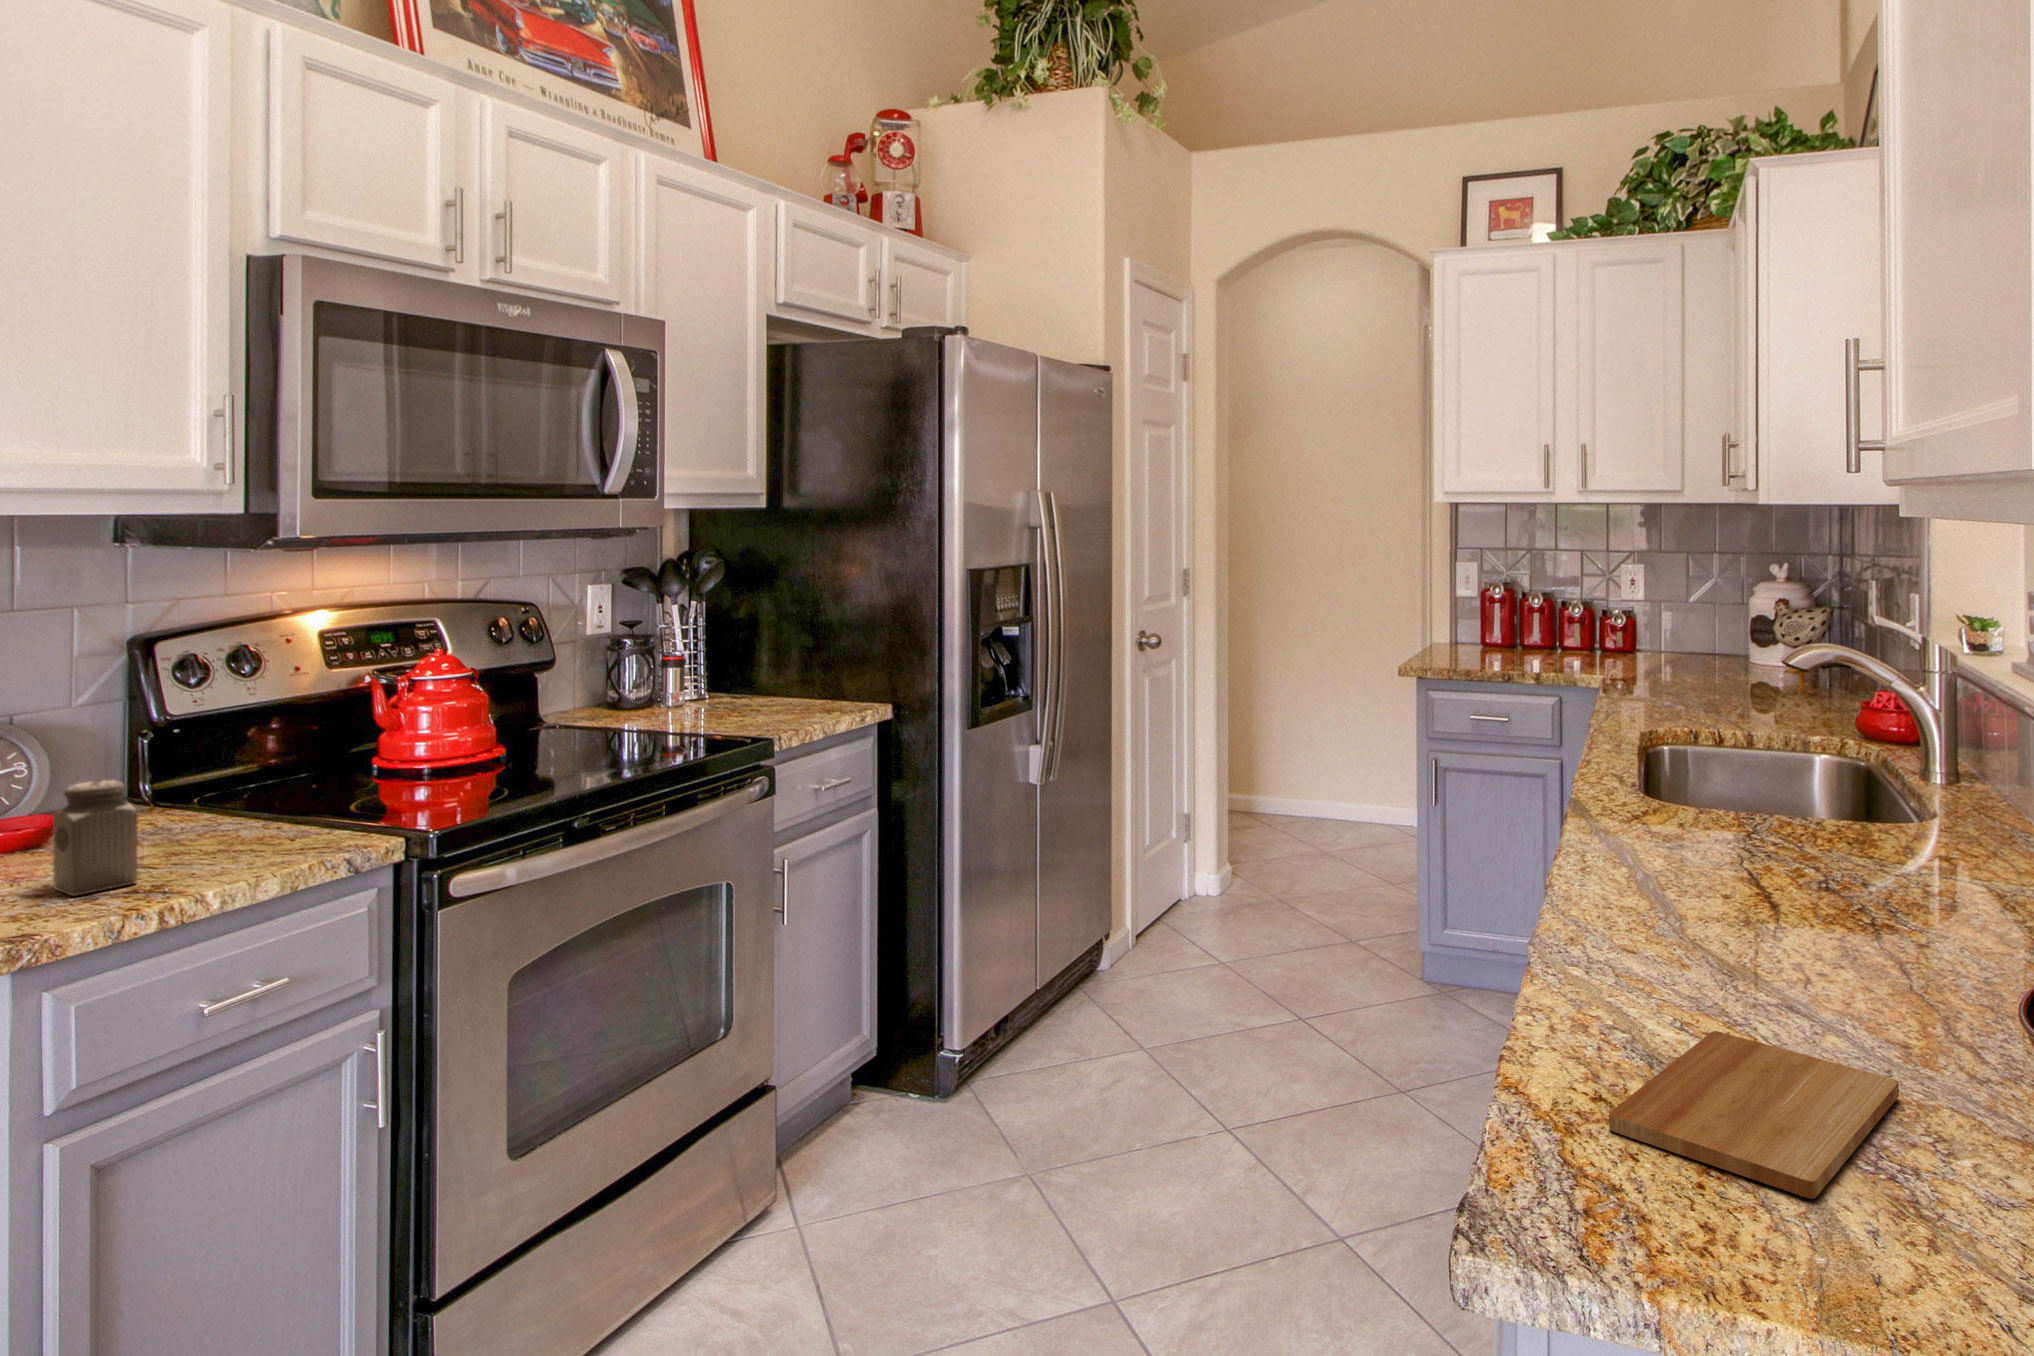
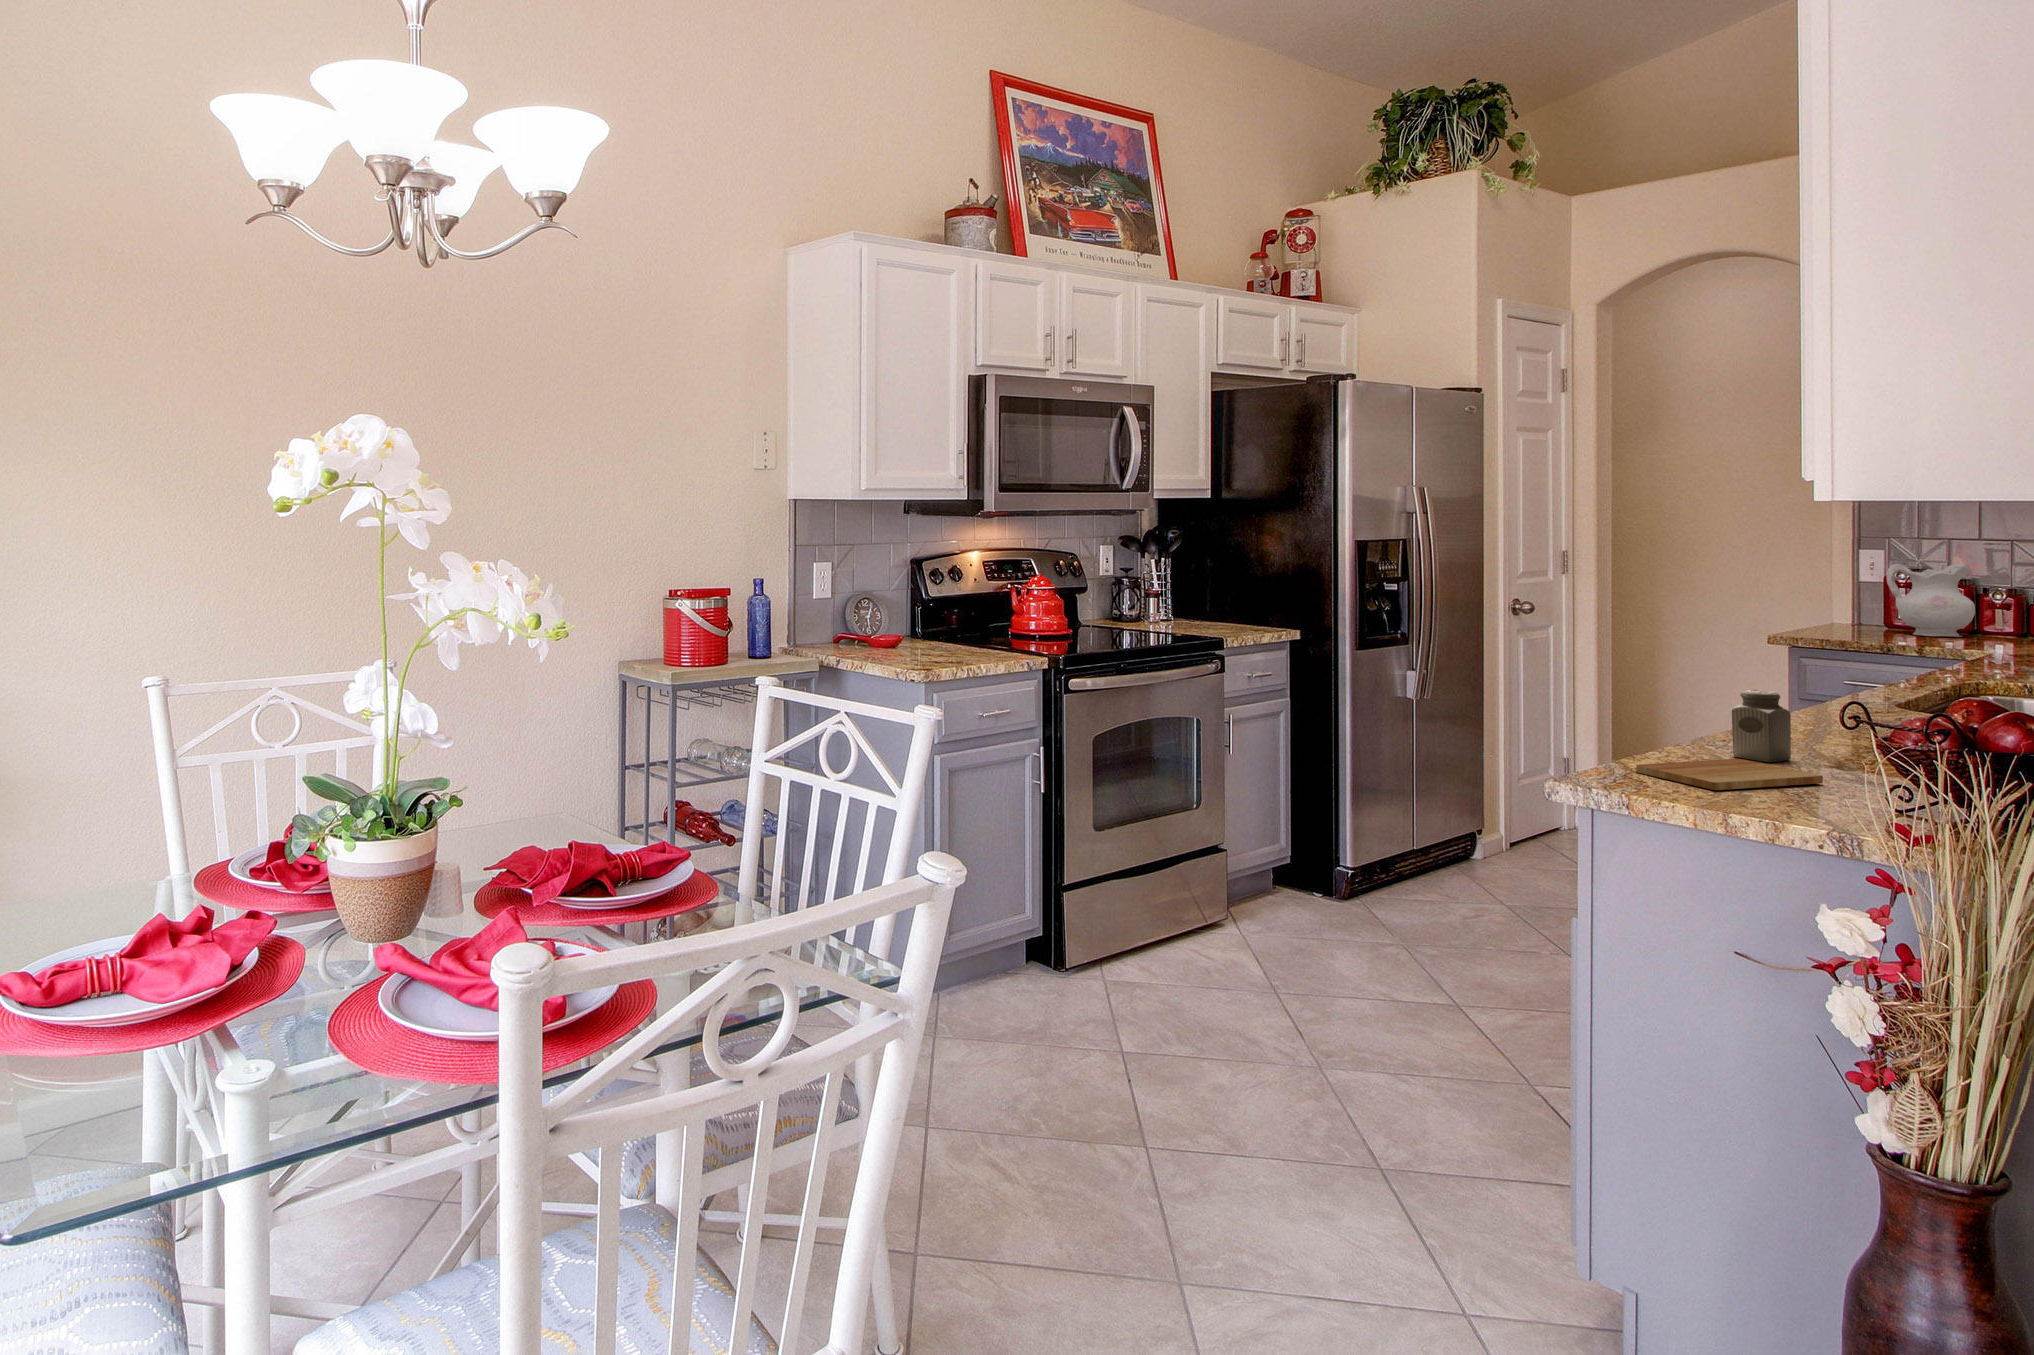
ceramic pitcher: none [1483,575,1553,654] -> present [1887,561,1975,637]
salt shaker: present [53,780,138,896] -> present [1732,690,1791,762]

